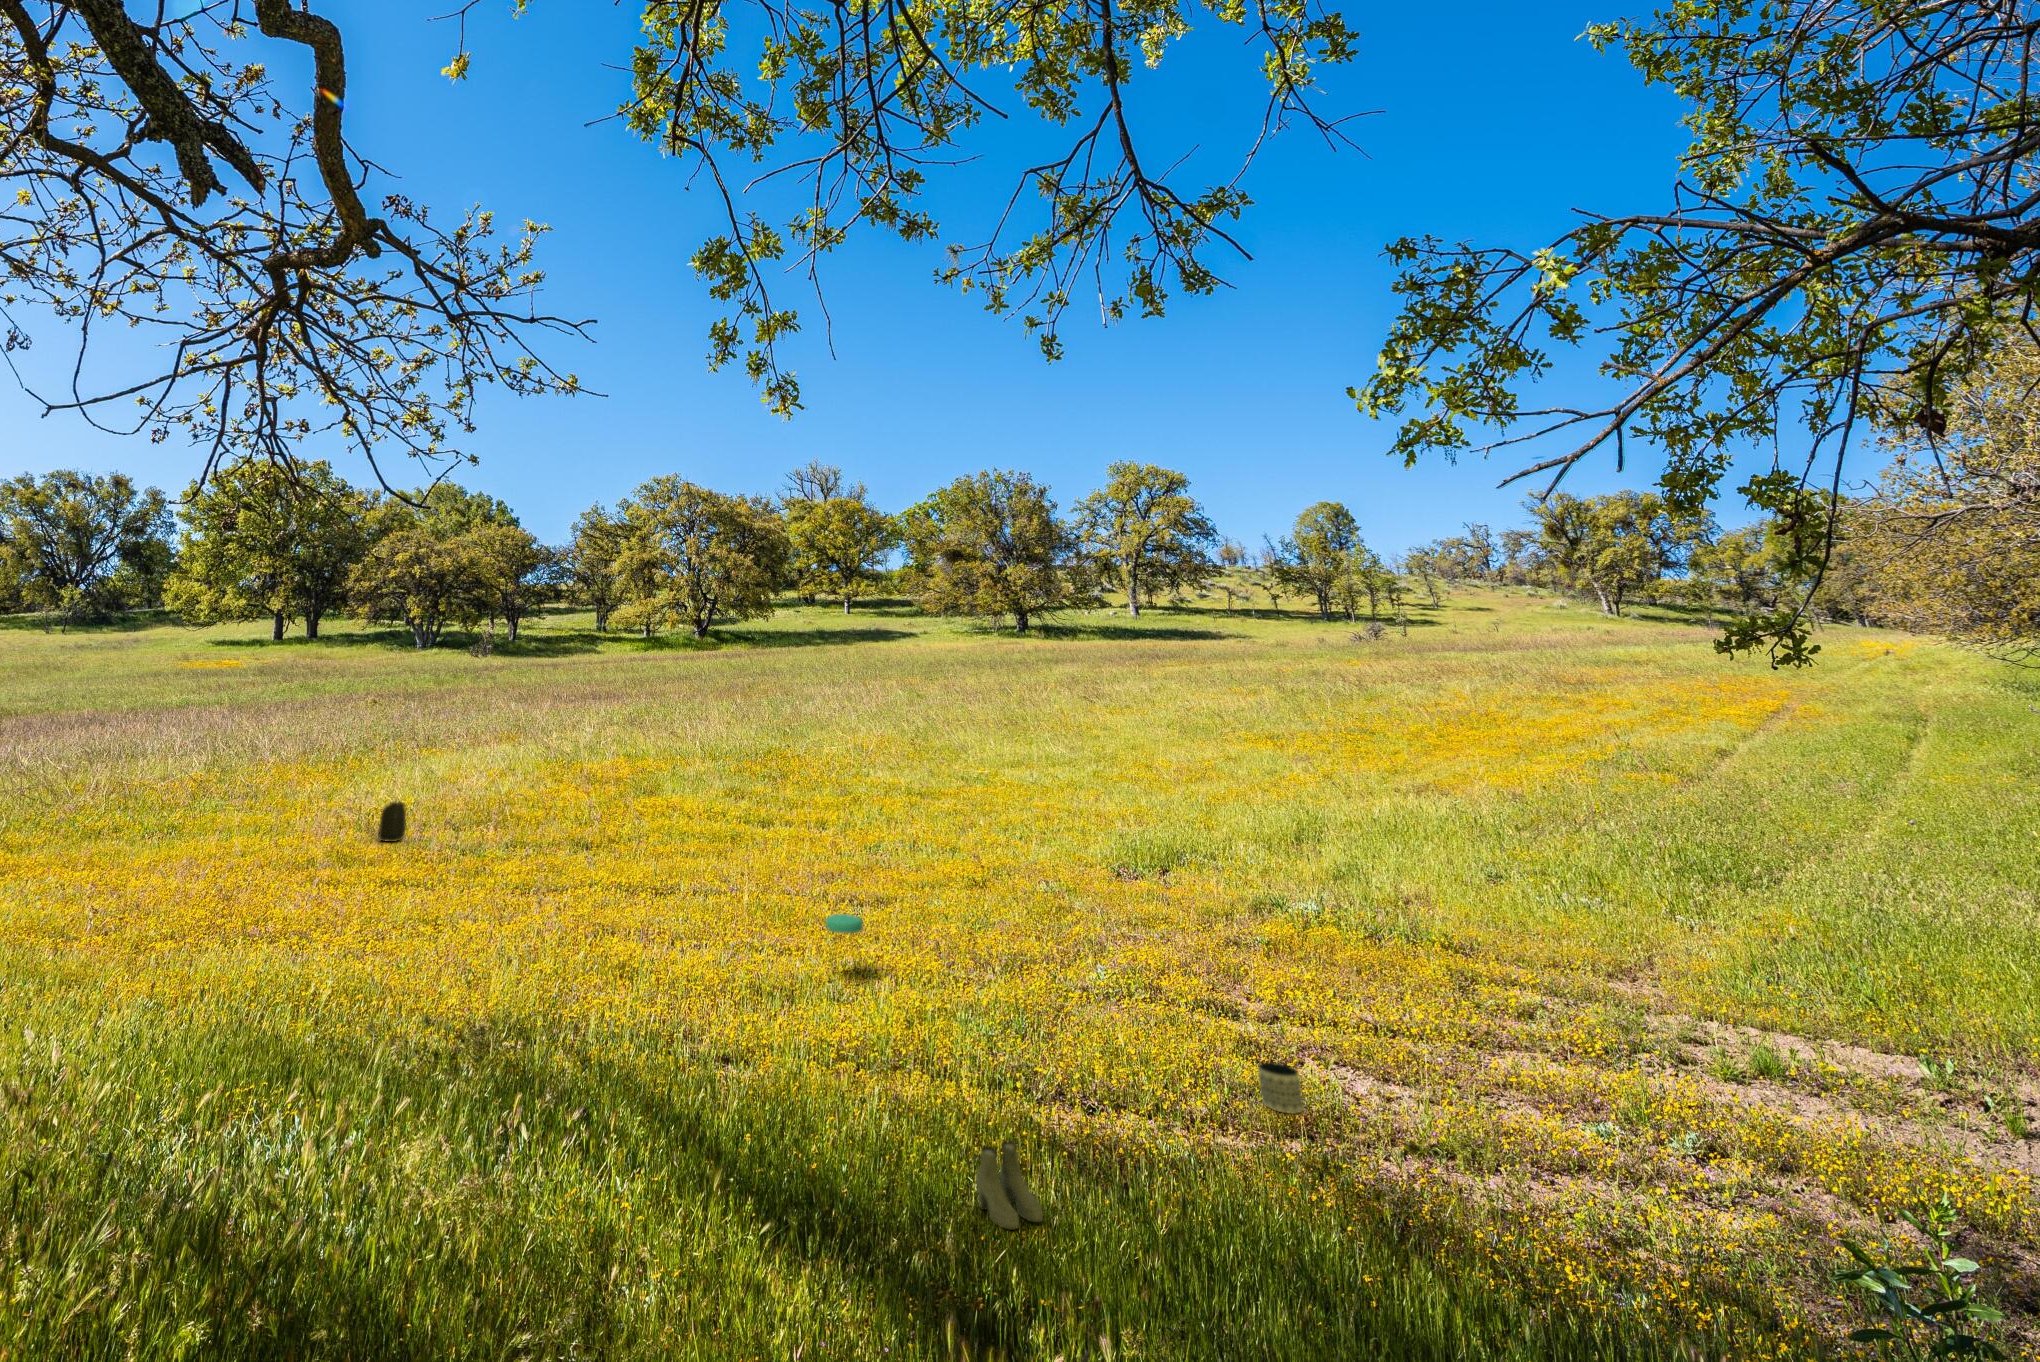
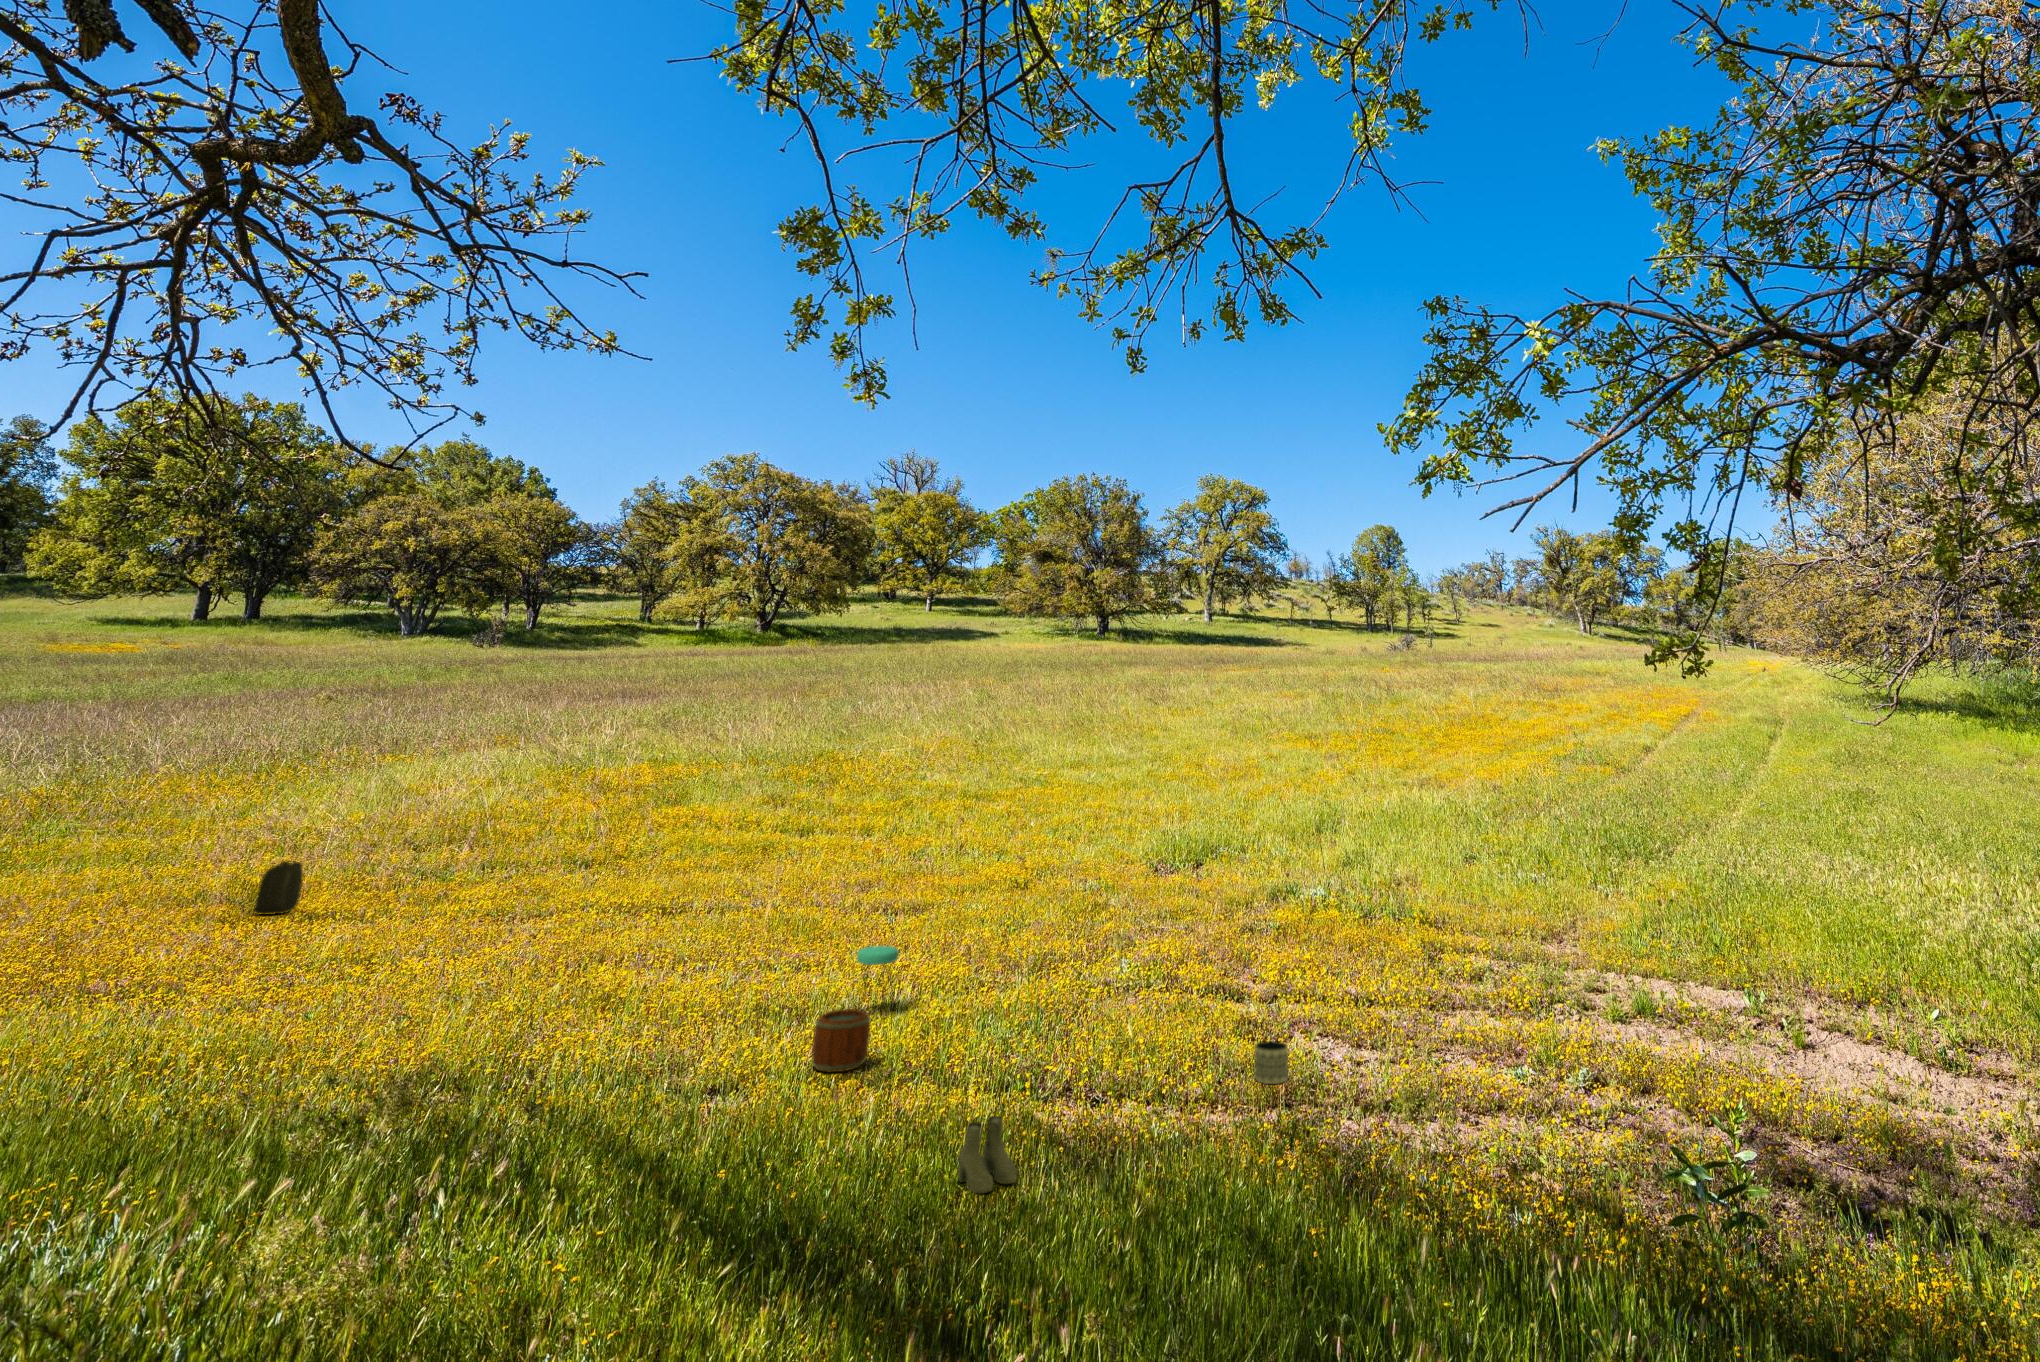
bucket: none [800,977,851,1039] -> present [811,1009,871,1072]

